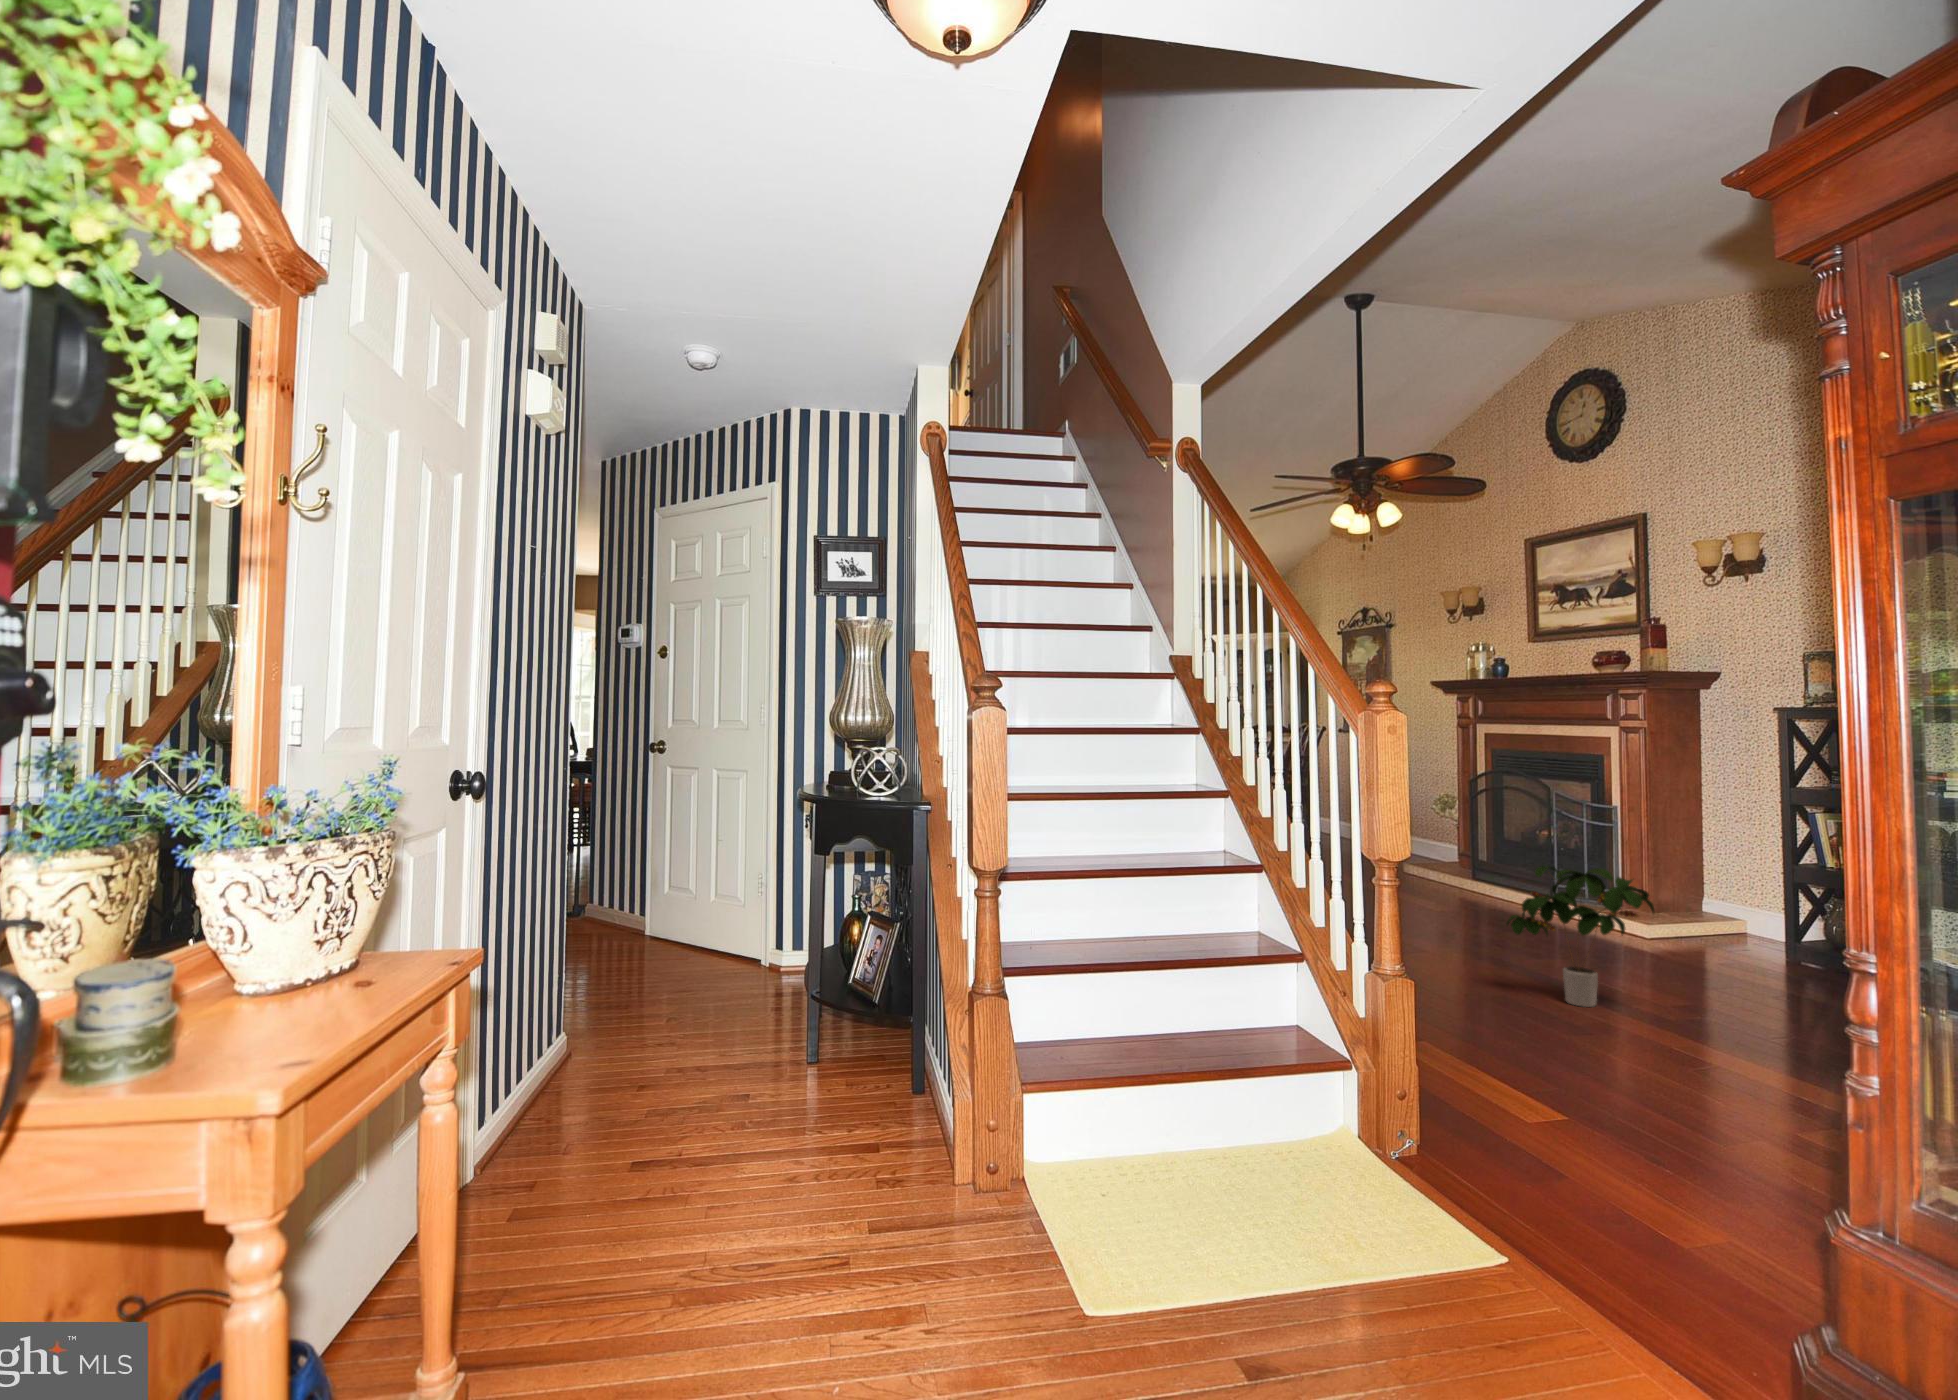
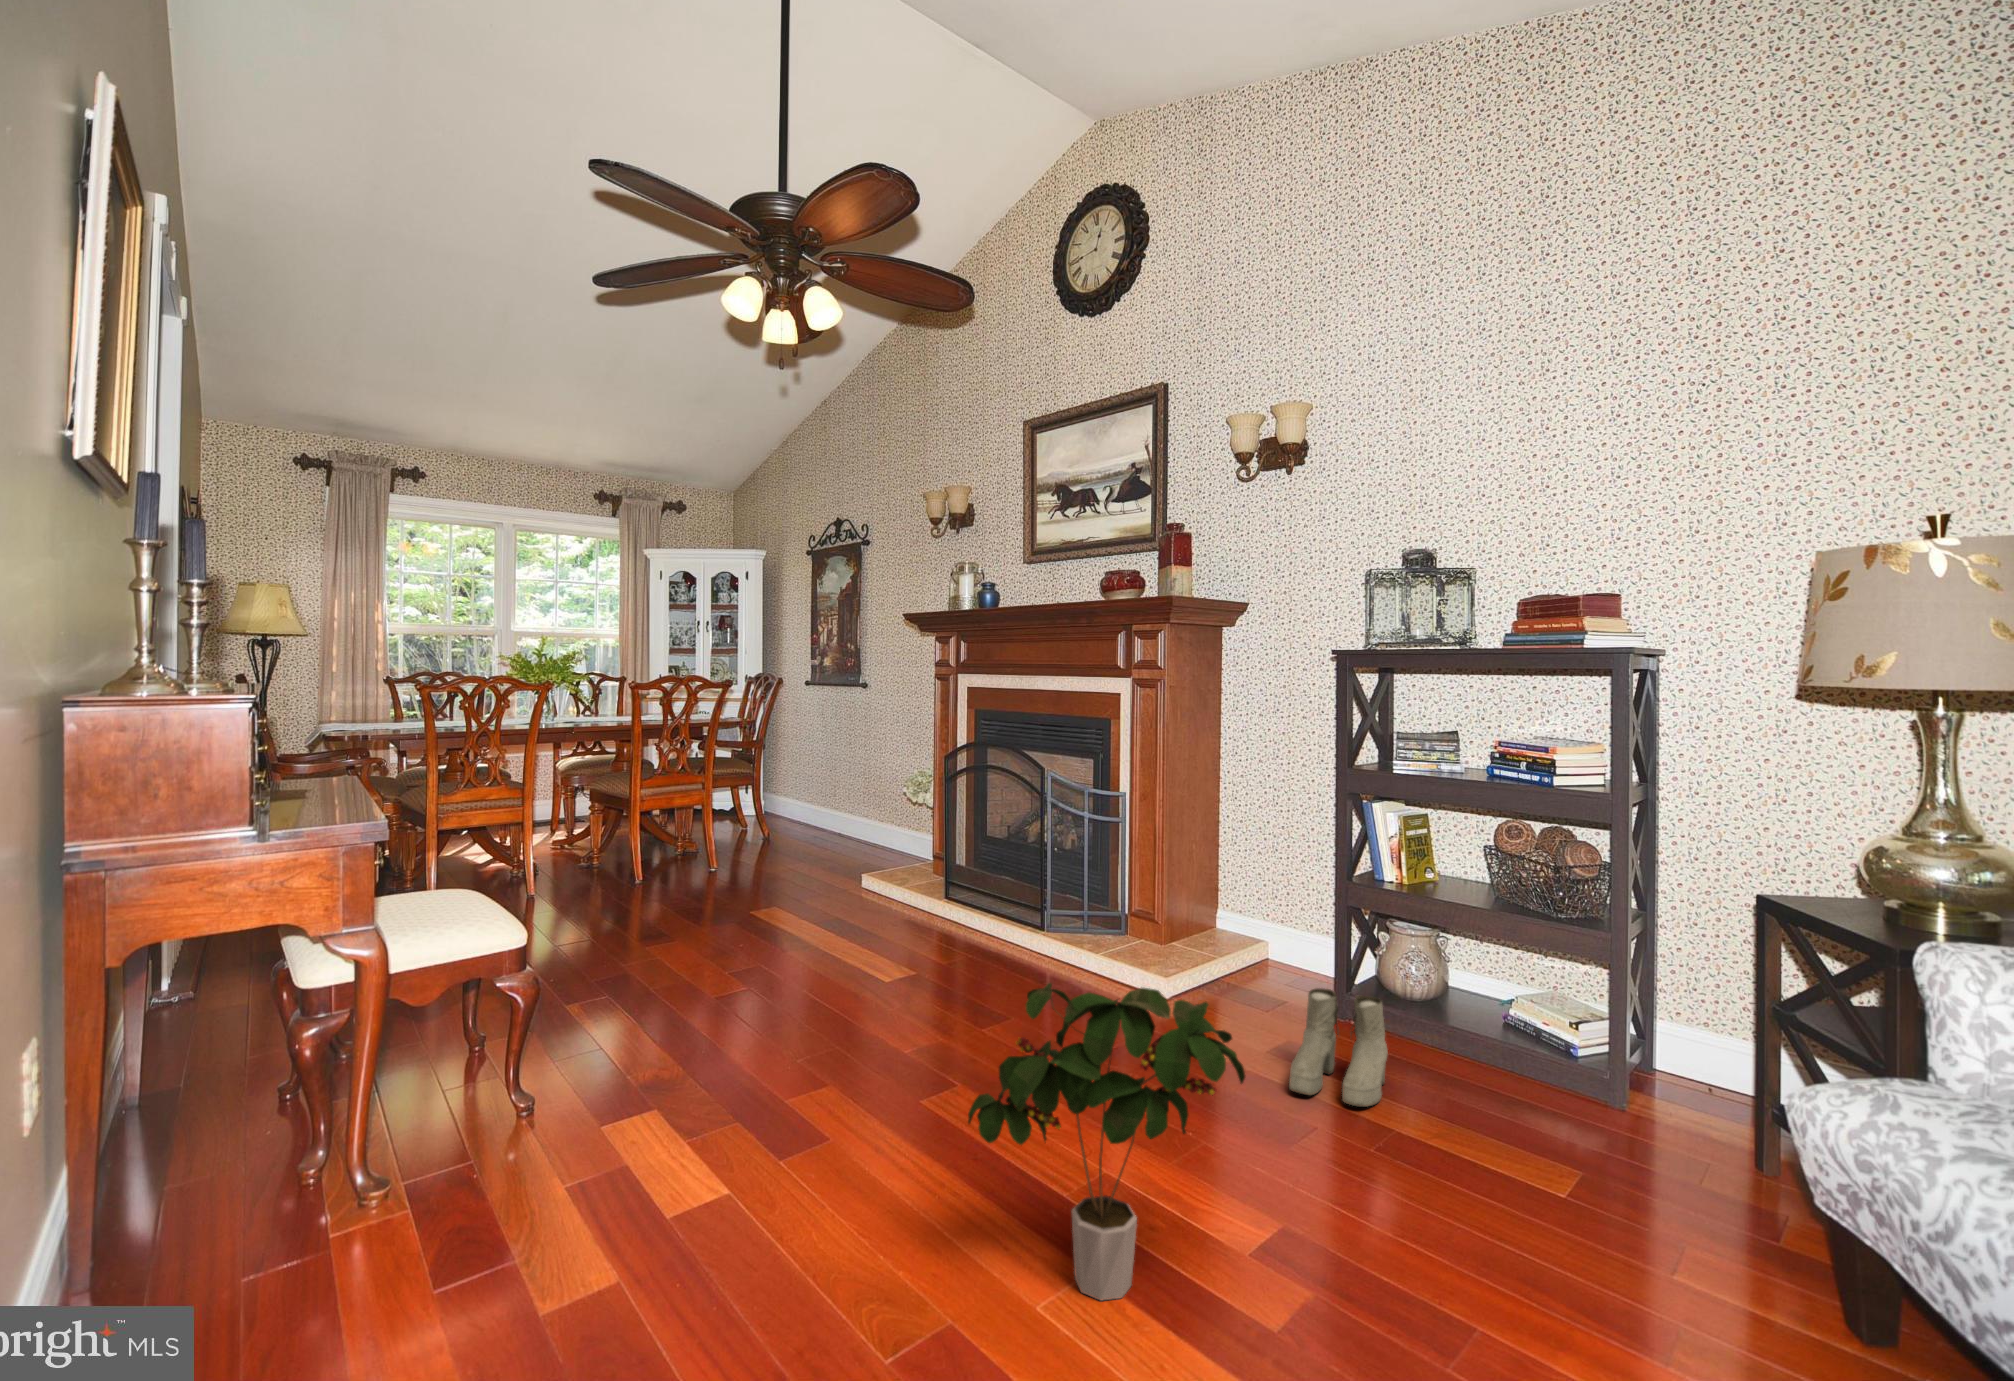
boots: none [1724,919,1803,985] -> present [1289,988,1388,1107]

